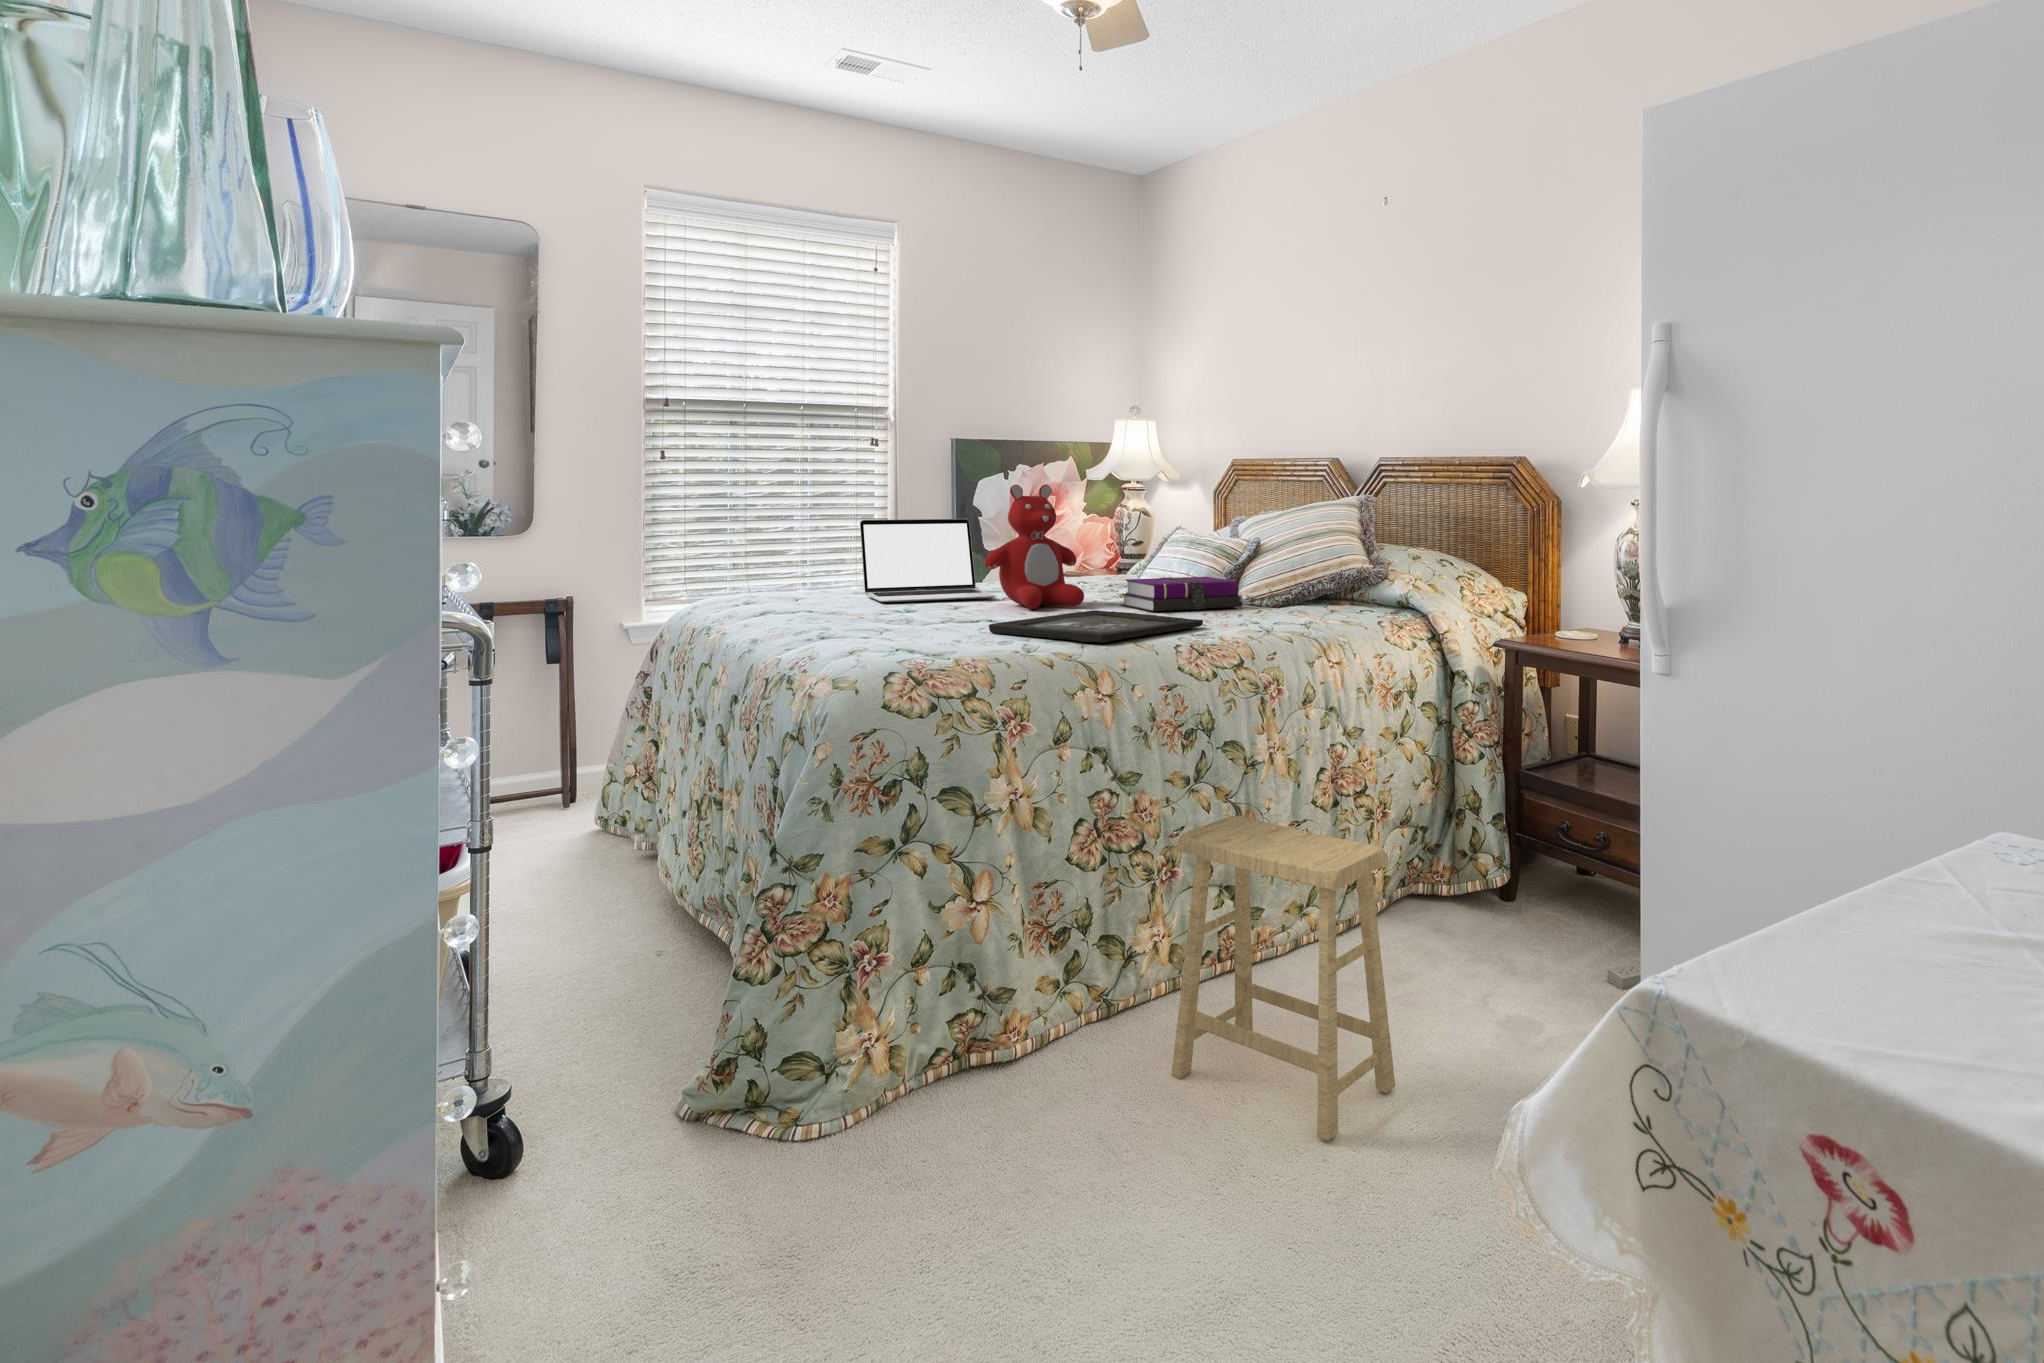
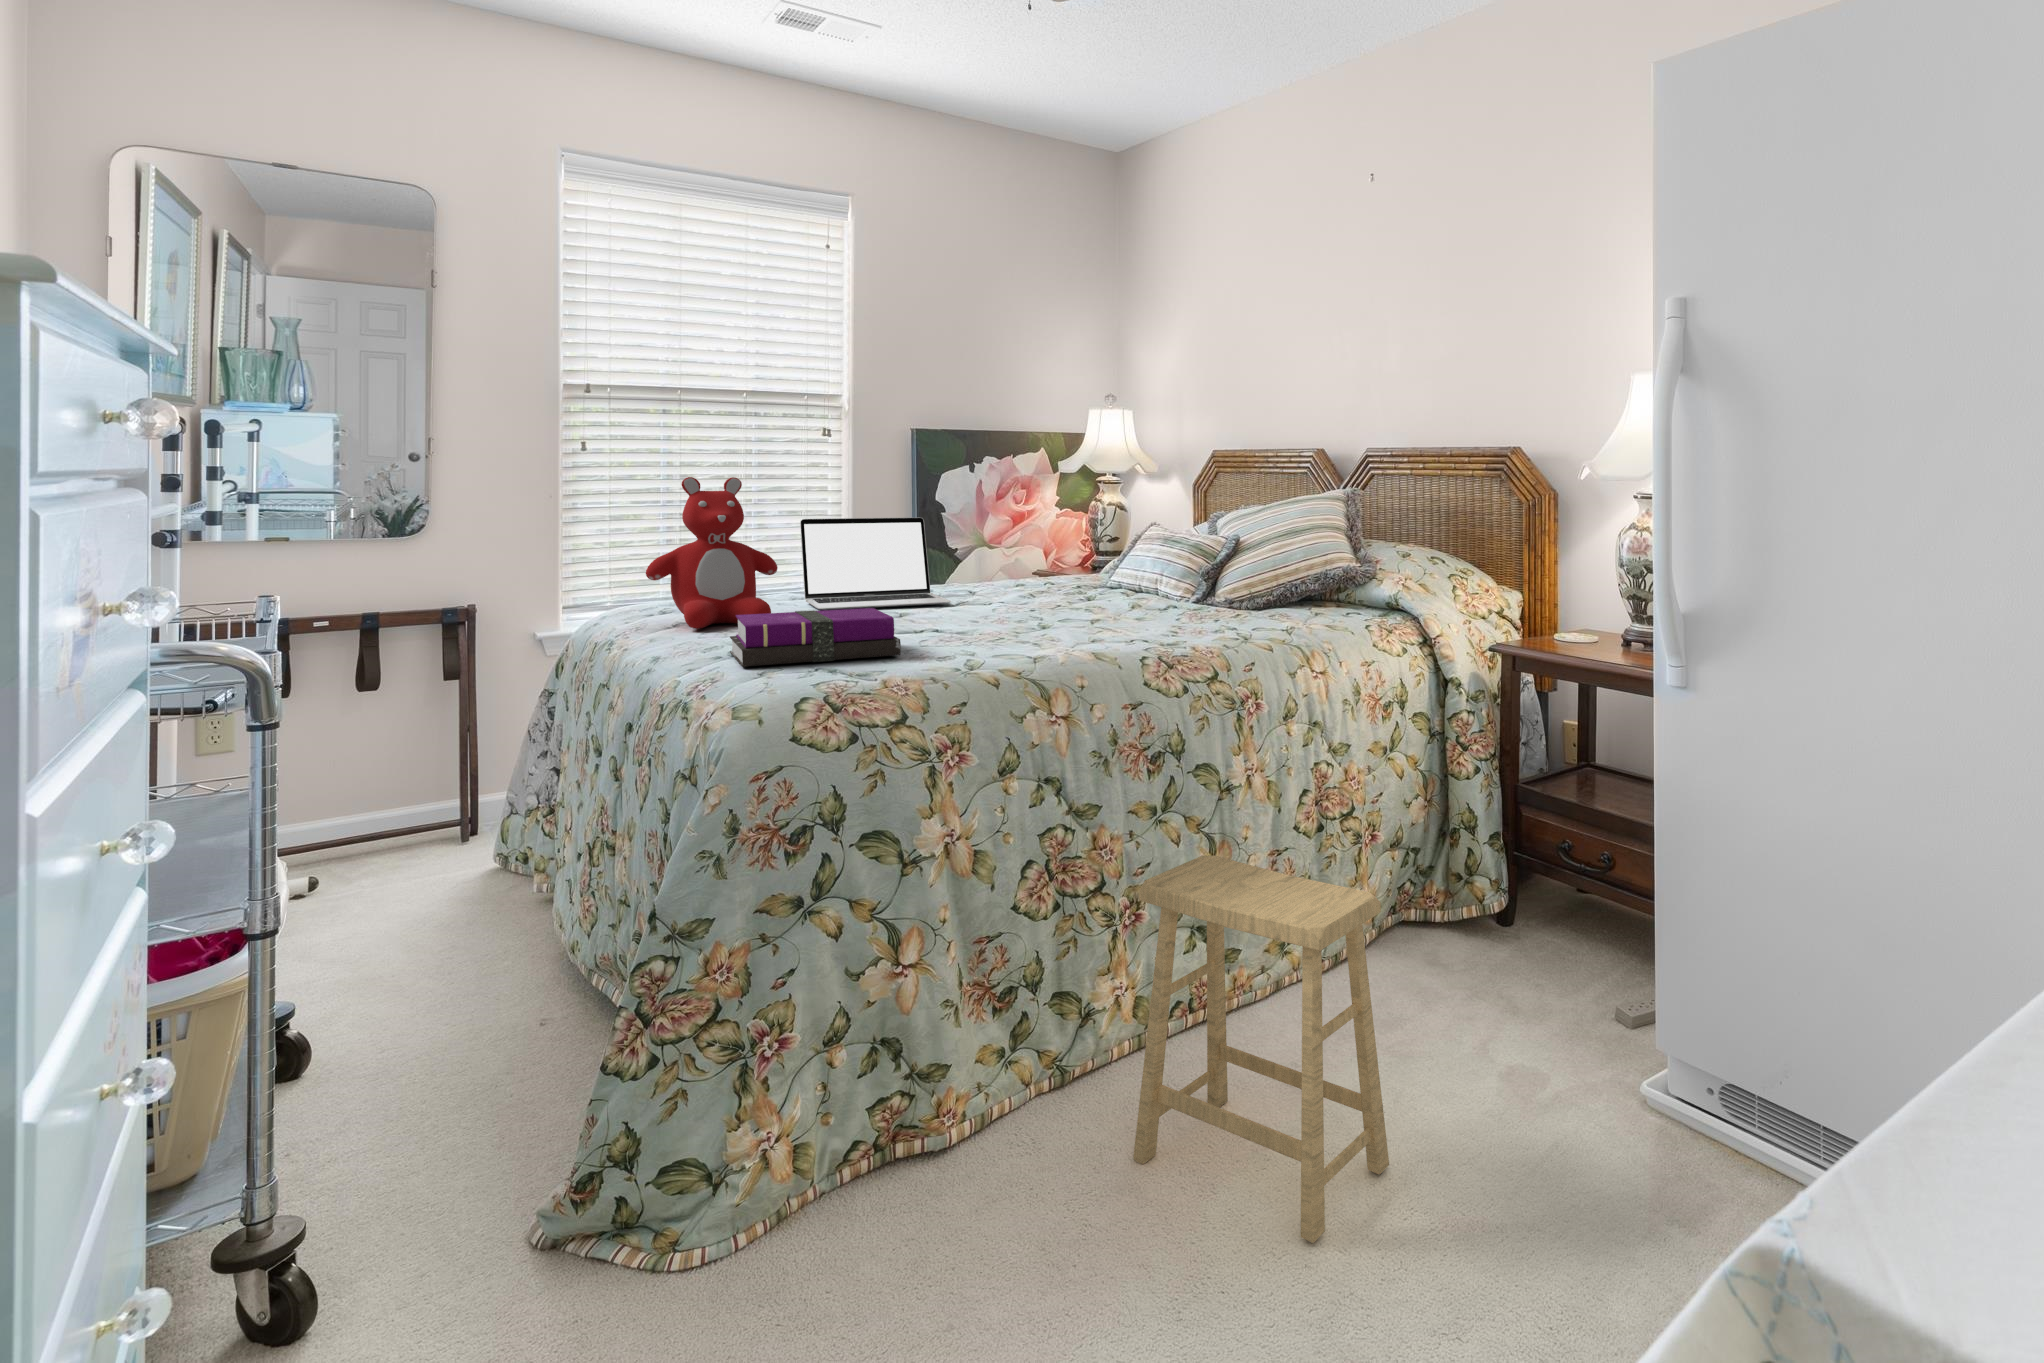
teddy bear: present [984,485,1084,609] -> present [646,477,778,629]
notebook: present [1122,577,1243,611] -> present [730,608,901,667]
tray: present [989,610,1203,642] -> none [931,618,1174,657]

